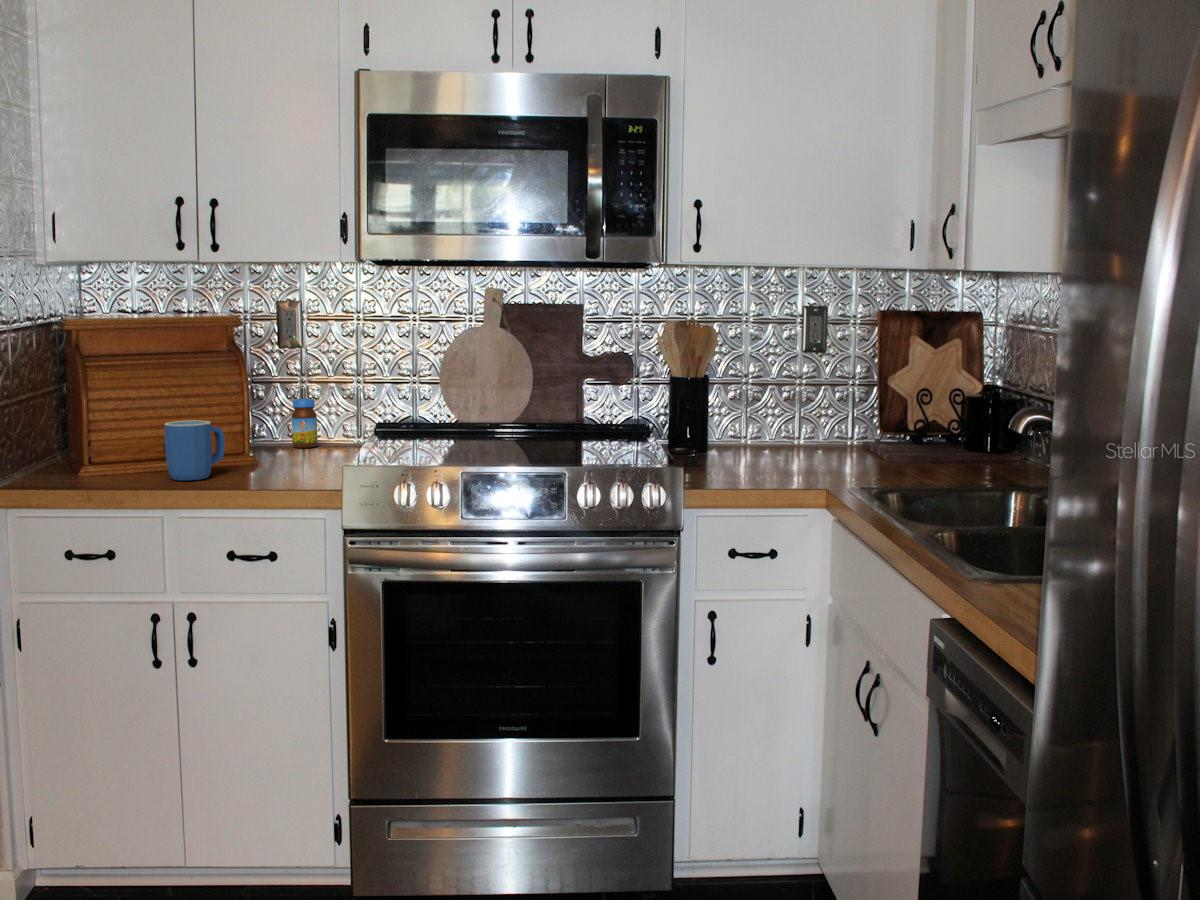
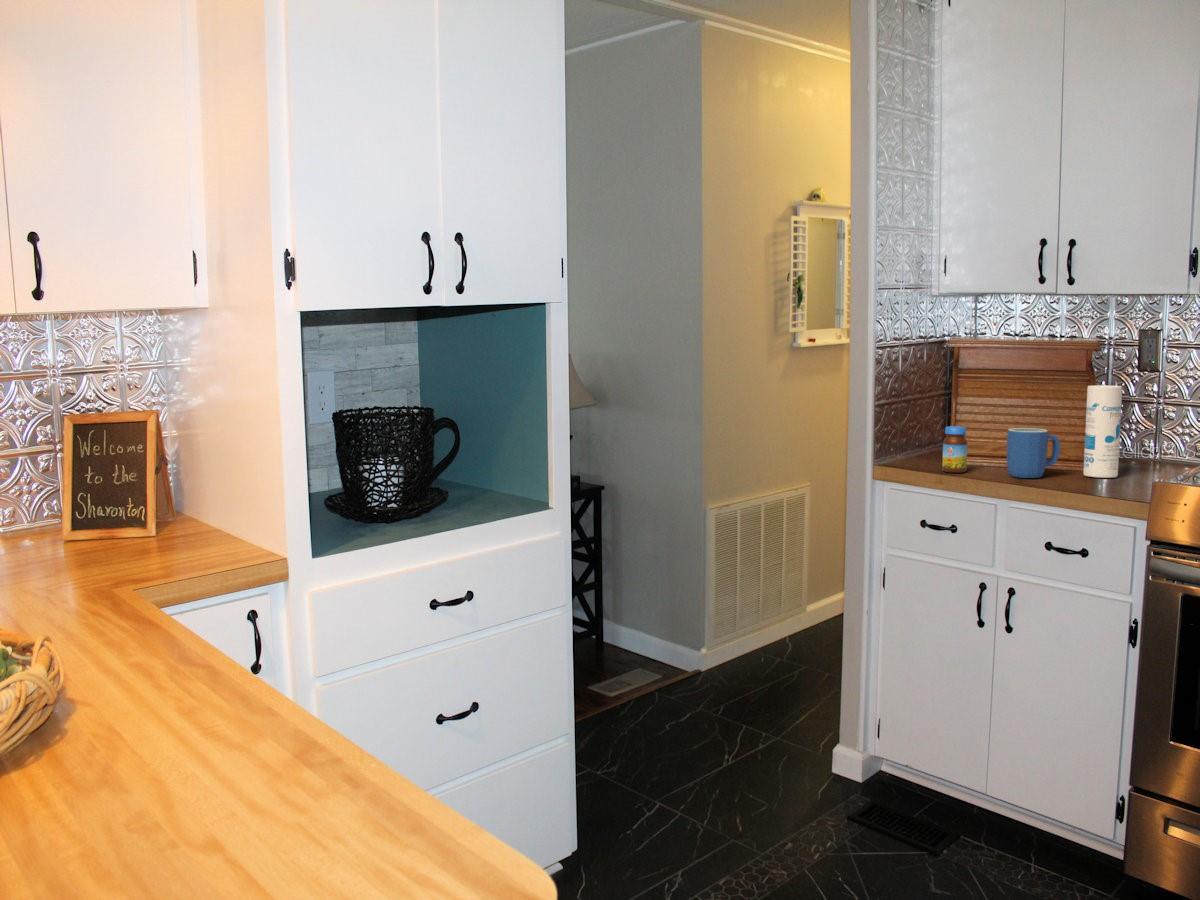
canister: none [246,366,287,471] -> present [1083,385,1122,478]
jar: present [292,399,318,448] -> present [942,426,967,473]

